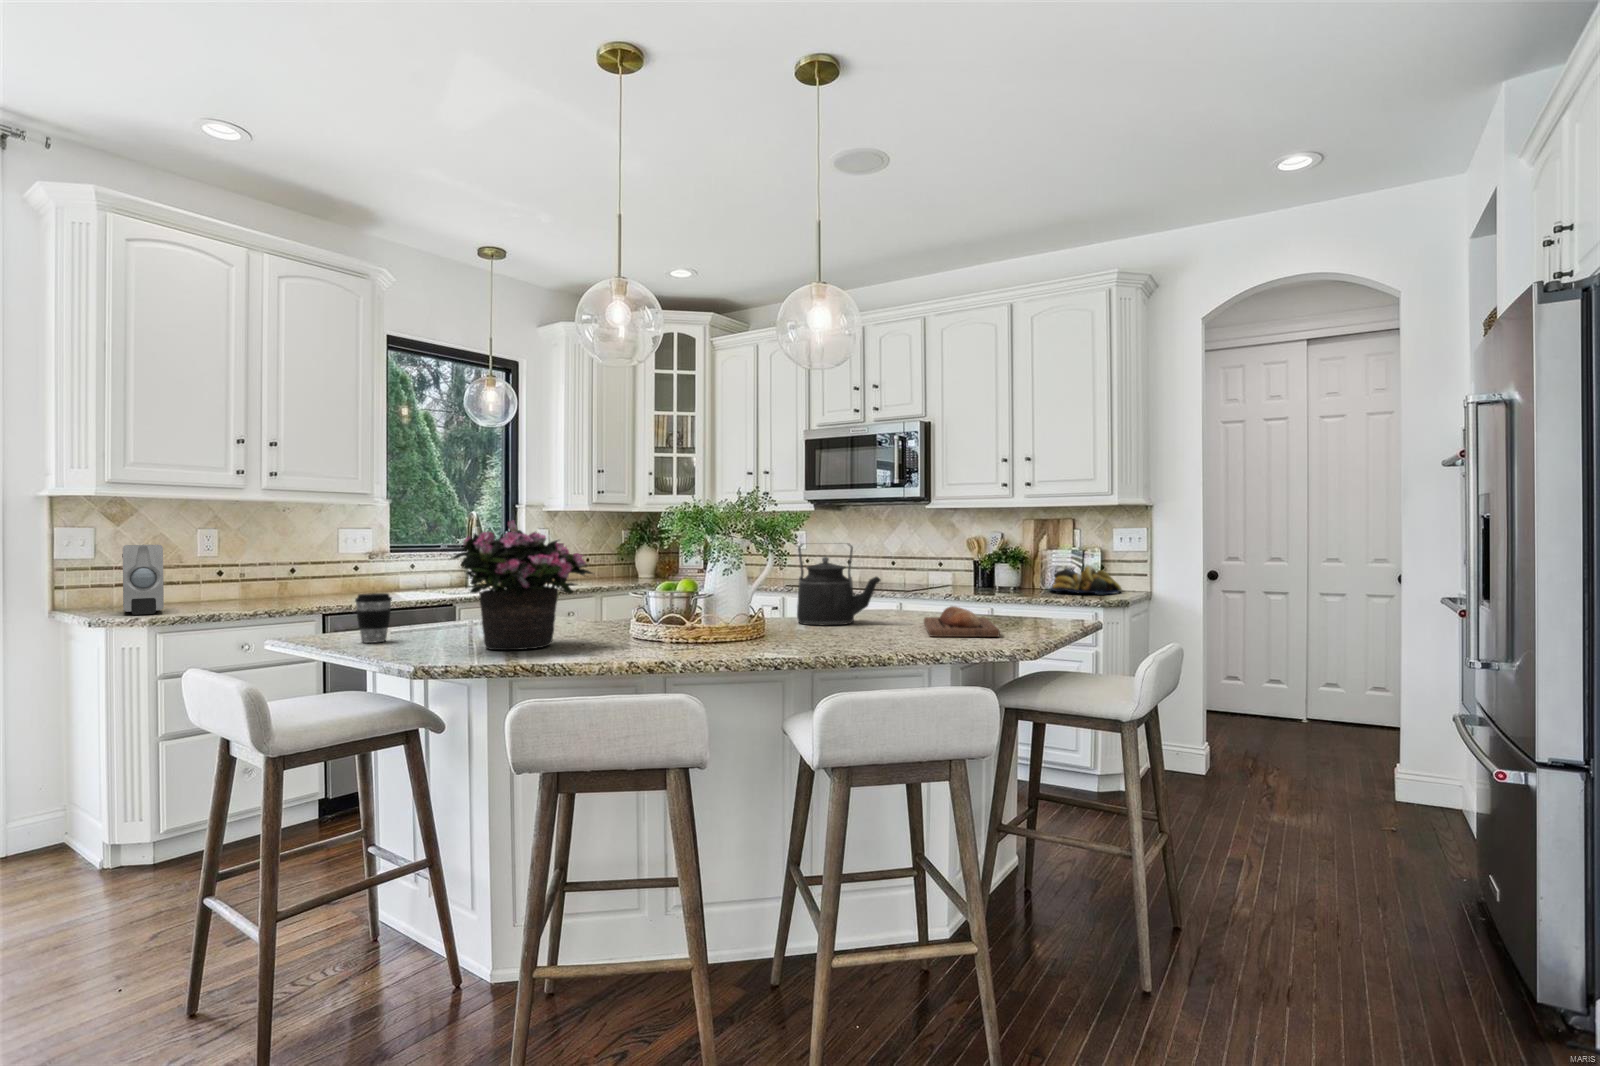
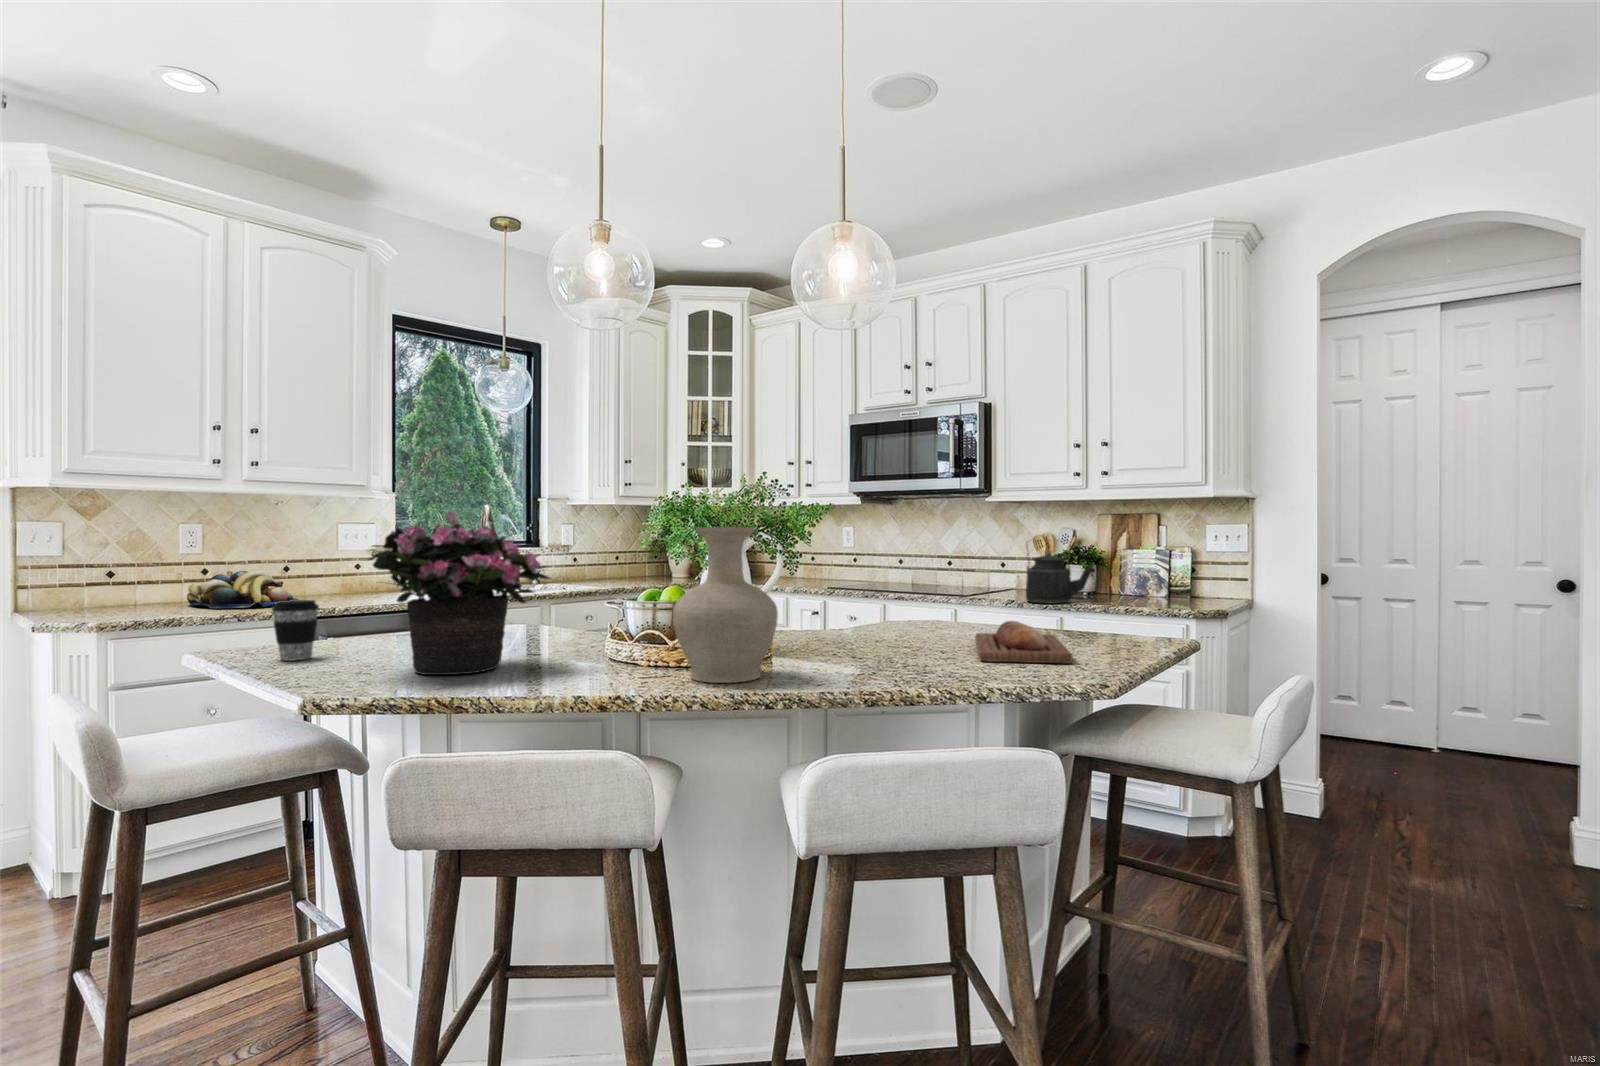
vase: none [696,532,777,652] -> present [673,527,778,683]
kettle: present [797,543,881,626] -> present [1026,545,1094,603]
soap dispenser: present [122,545,164,615] -> none [74,540,125,618]
fruit bowl: present [1050,566,1122,594] -> present [187,570,298,608]

